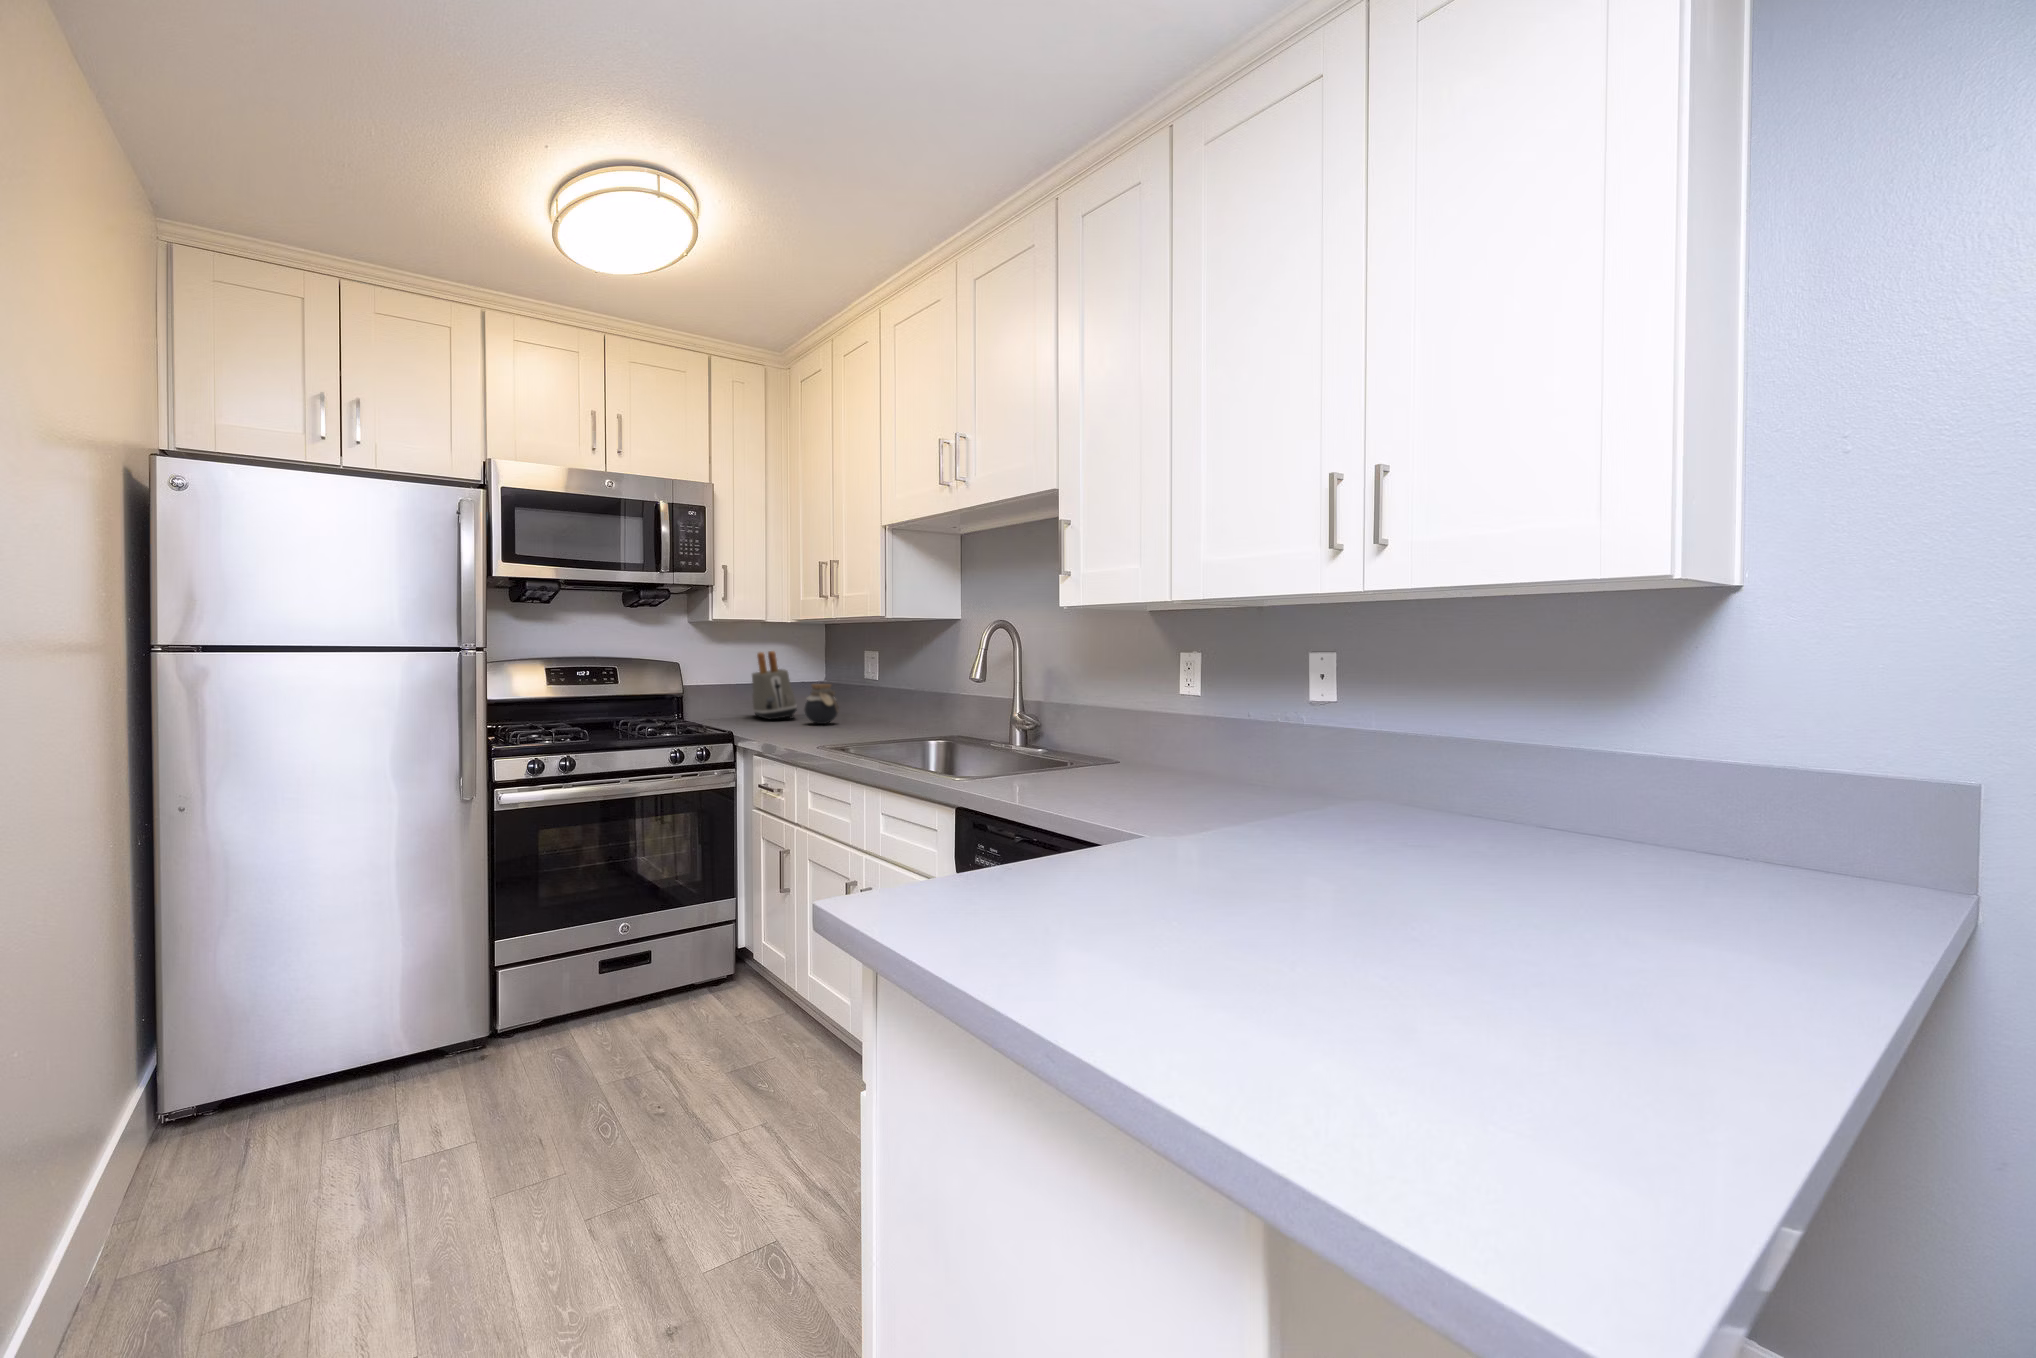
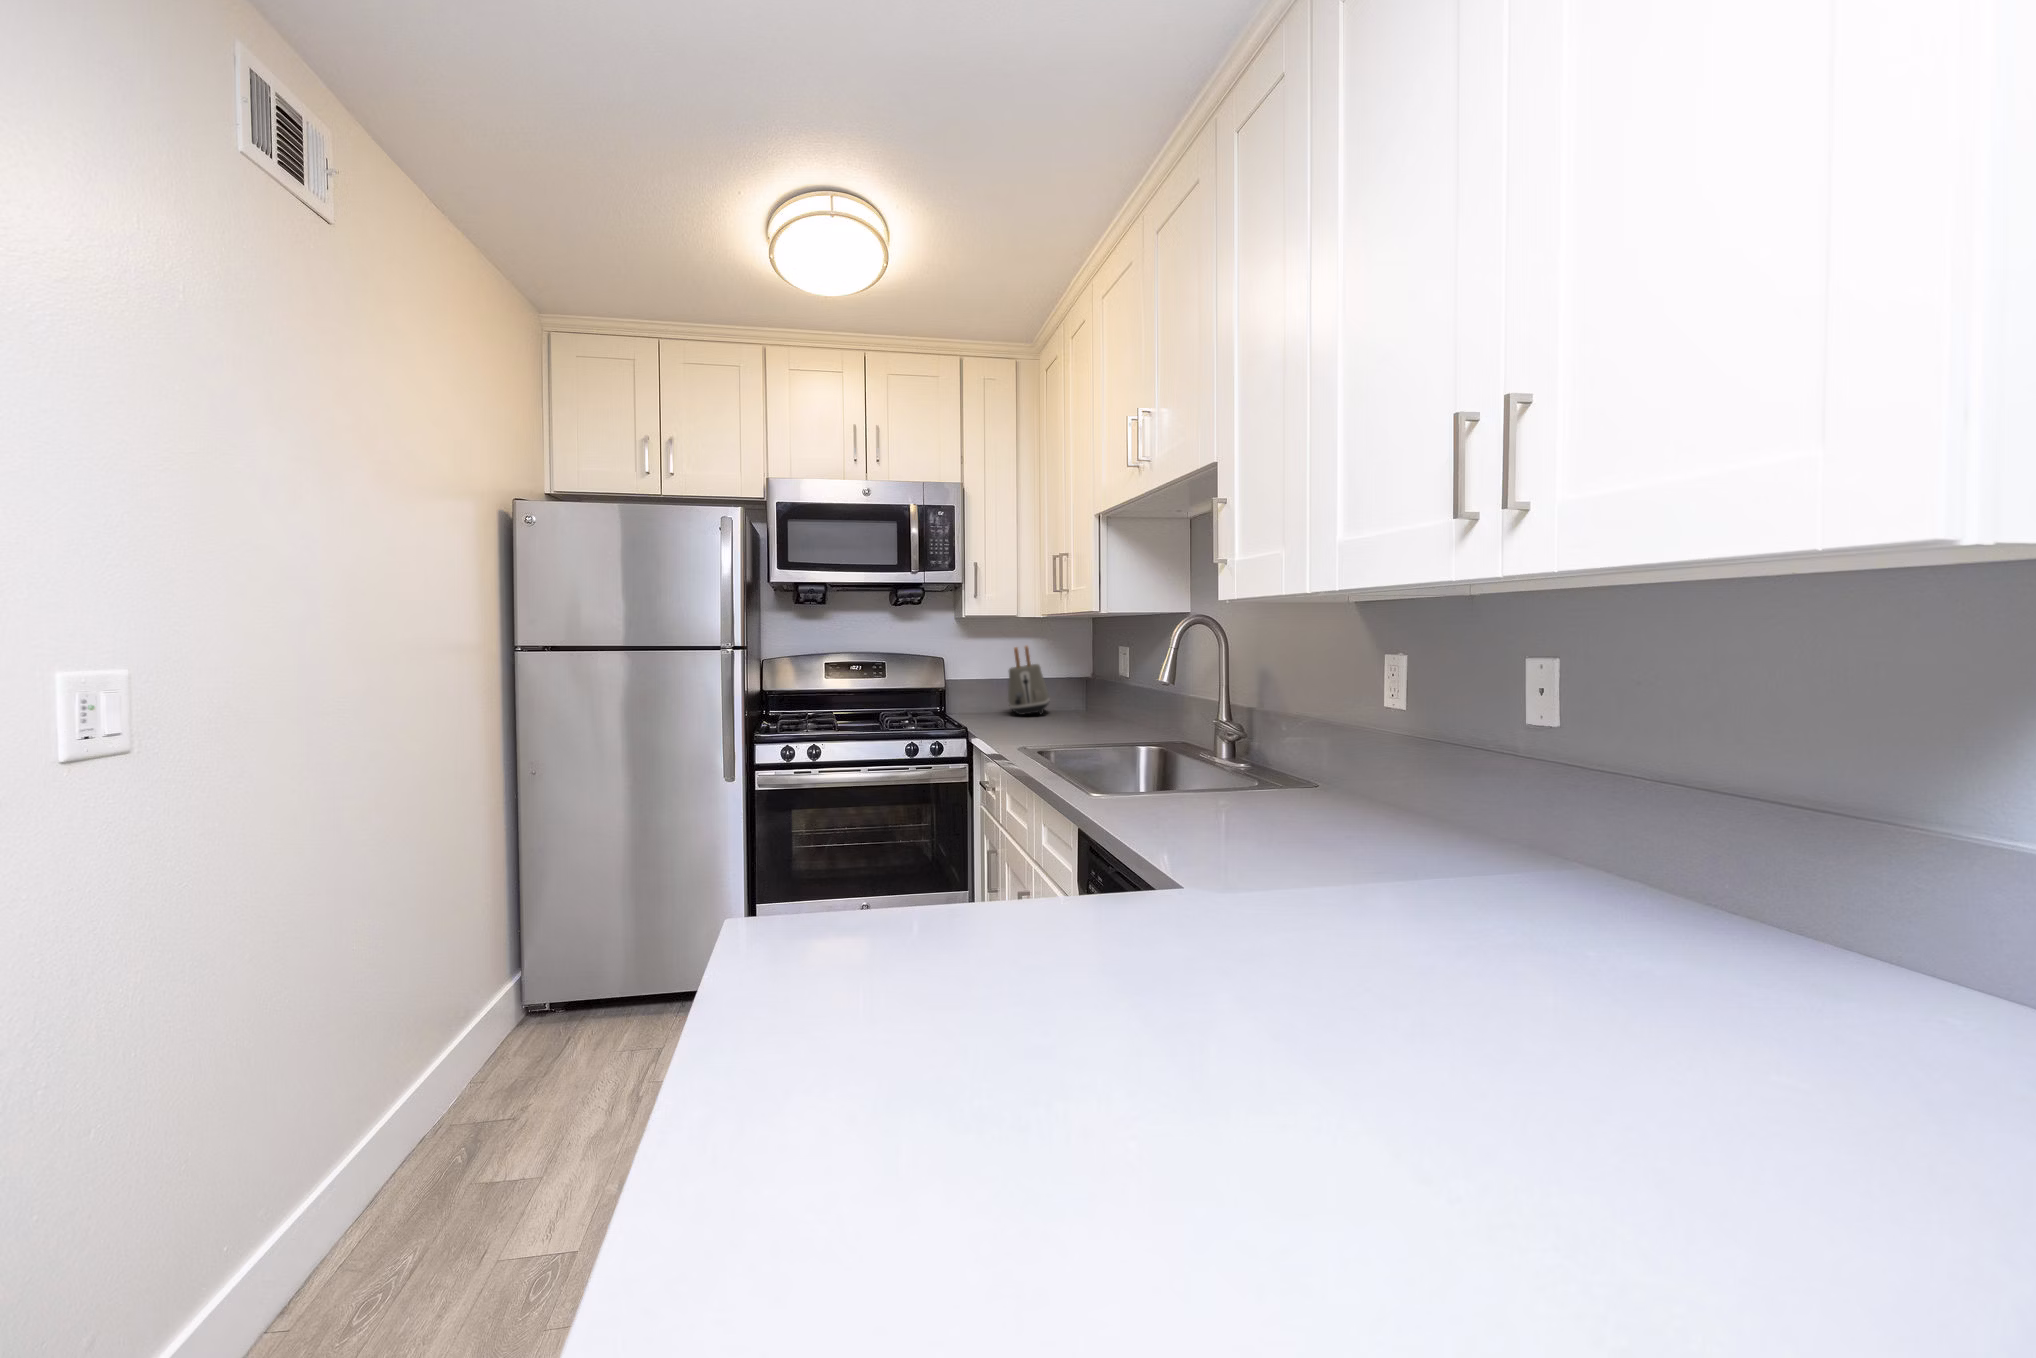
jar: present [804,684,839,724] -> none [1046,680,1080,722]

